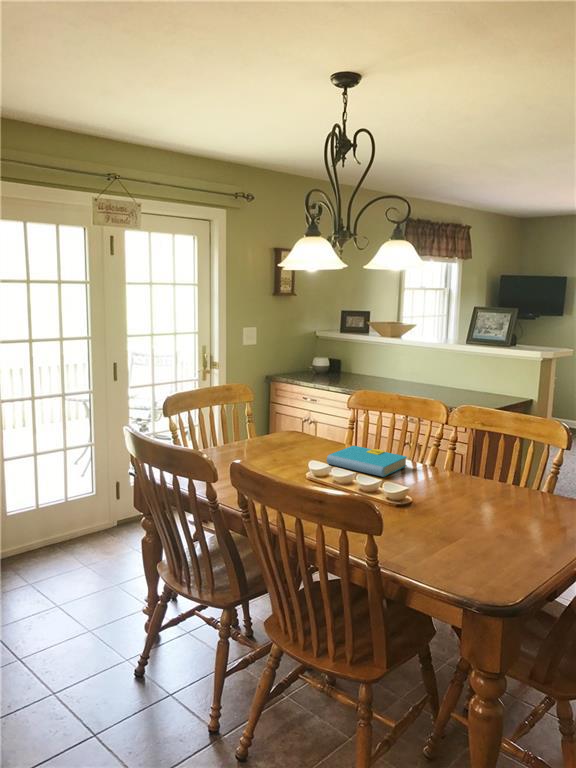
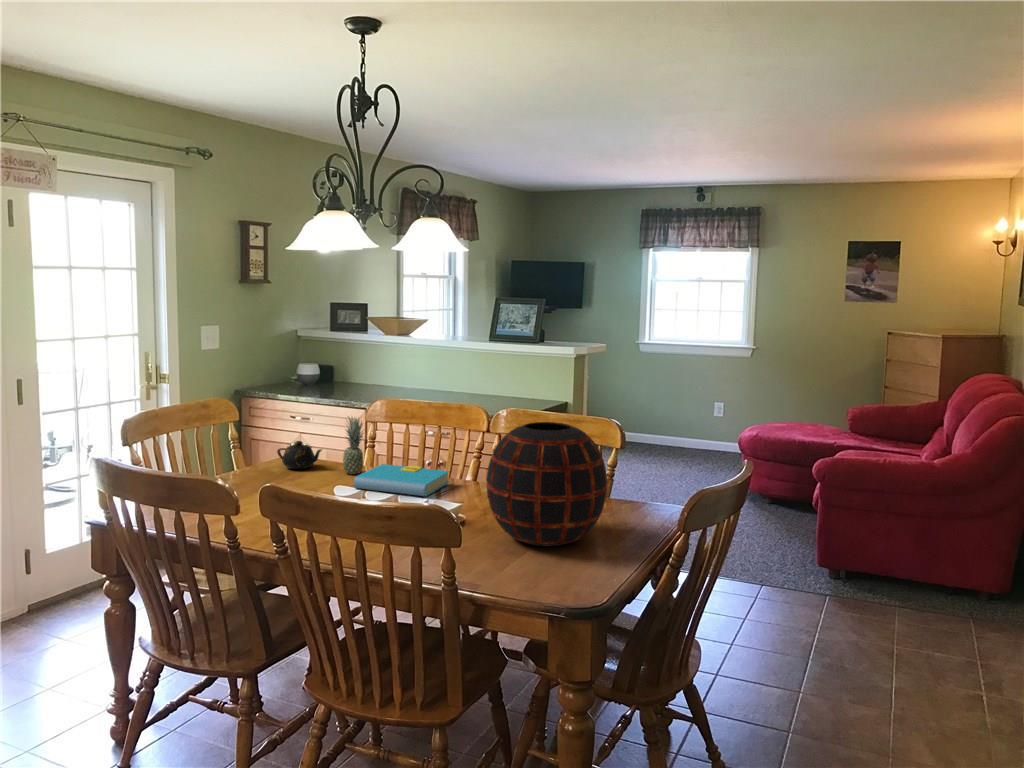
fruit: none [323,404,343,452] -> present [343,417,363,474]
teapot: none [276,421,309,444] -> present [277,441,322,469]
decorative vase: none [426,423,540,537] -> present [486,422,607,546]

